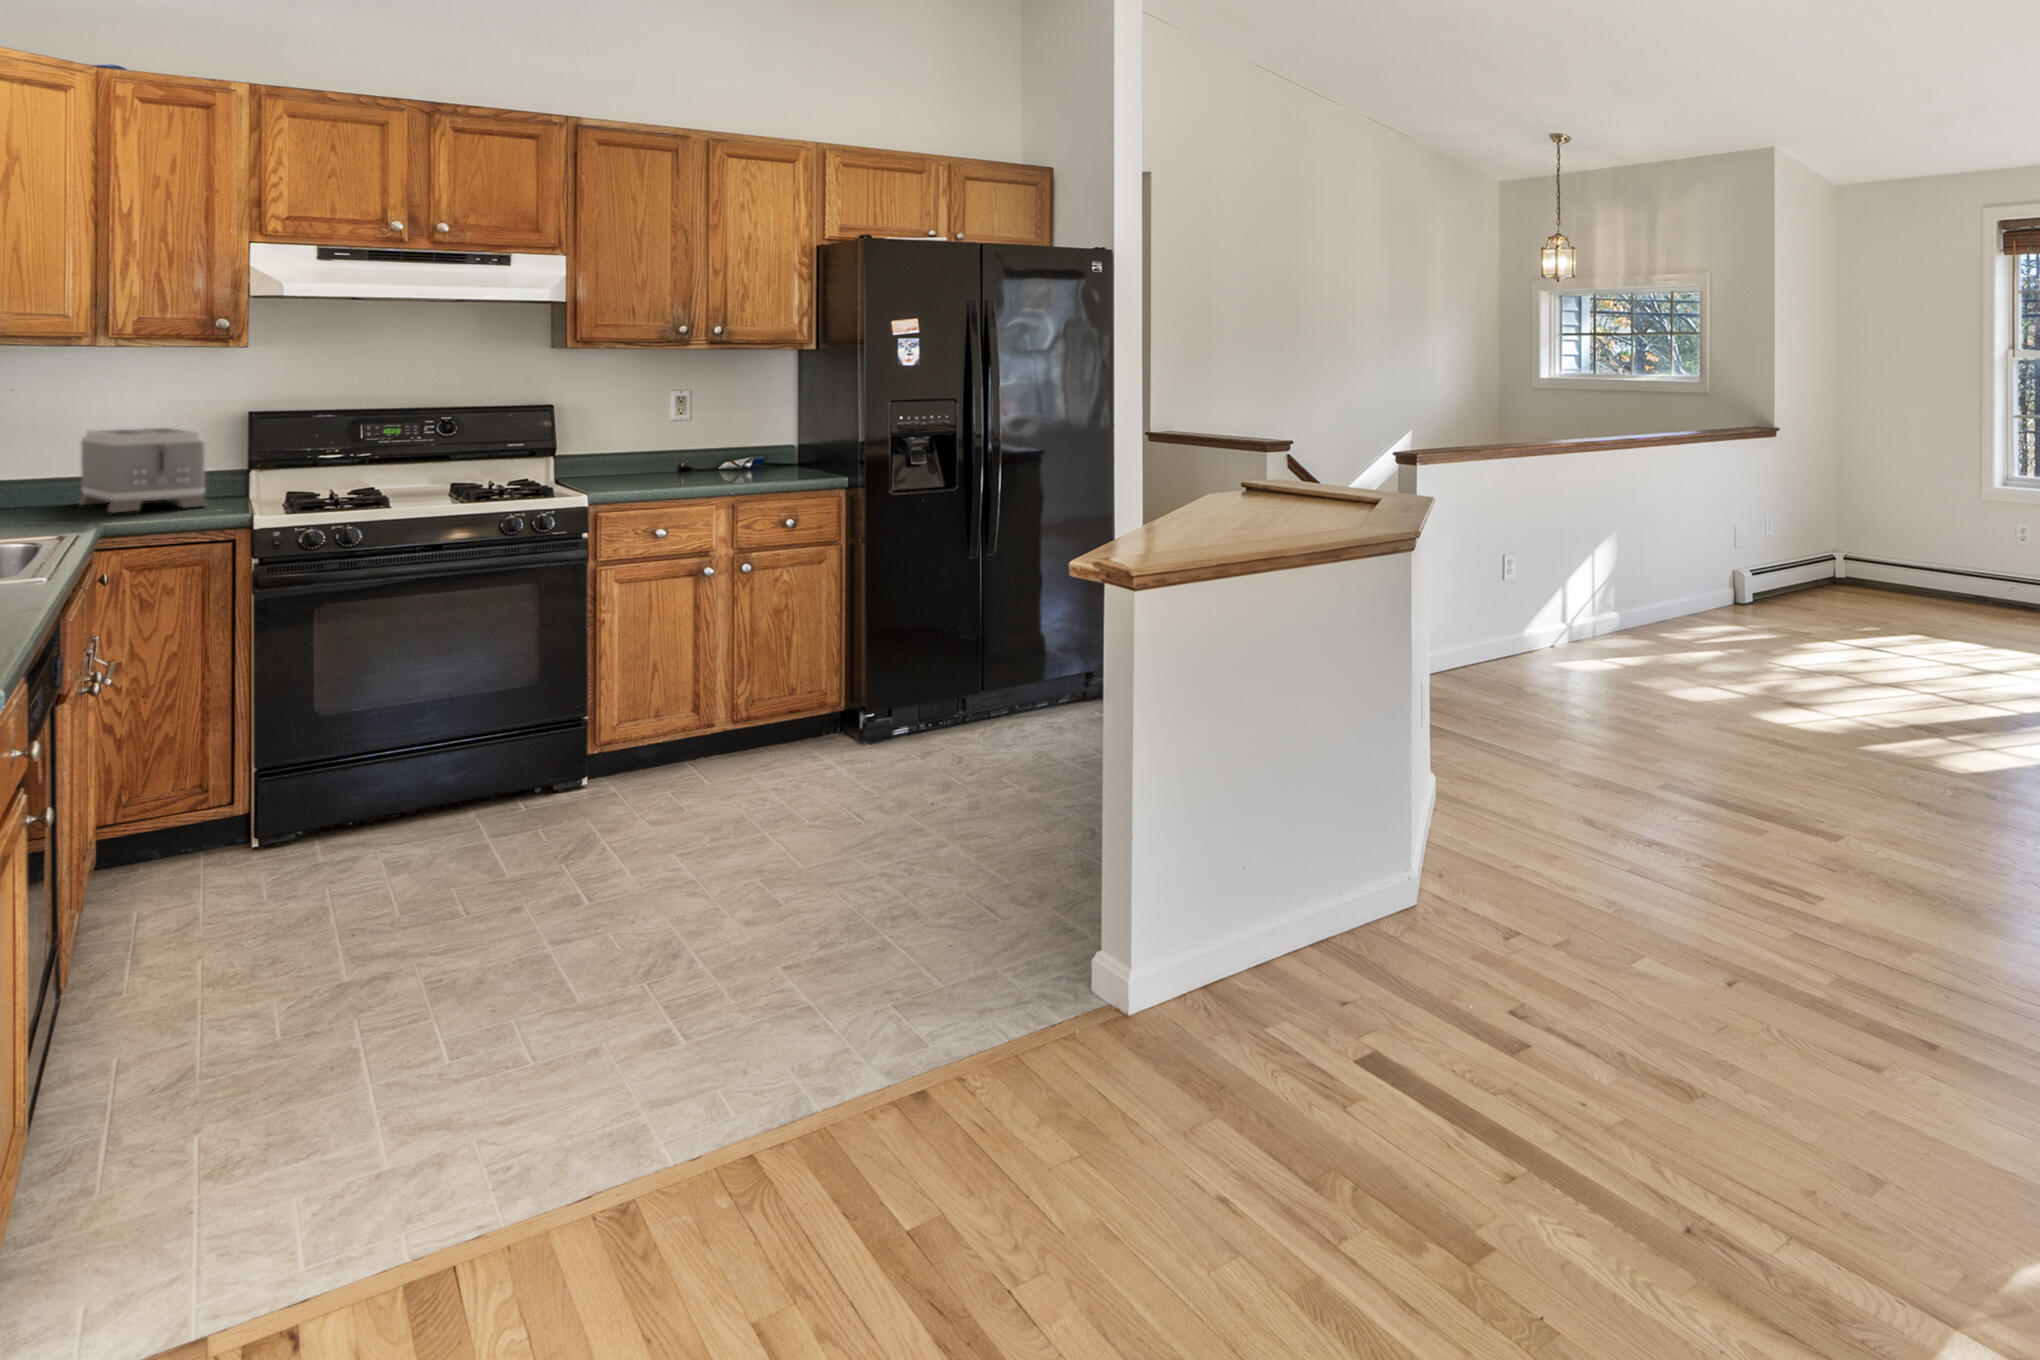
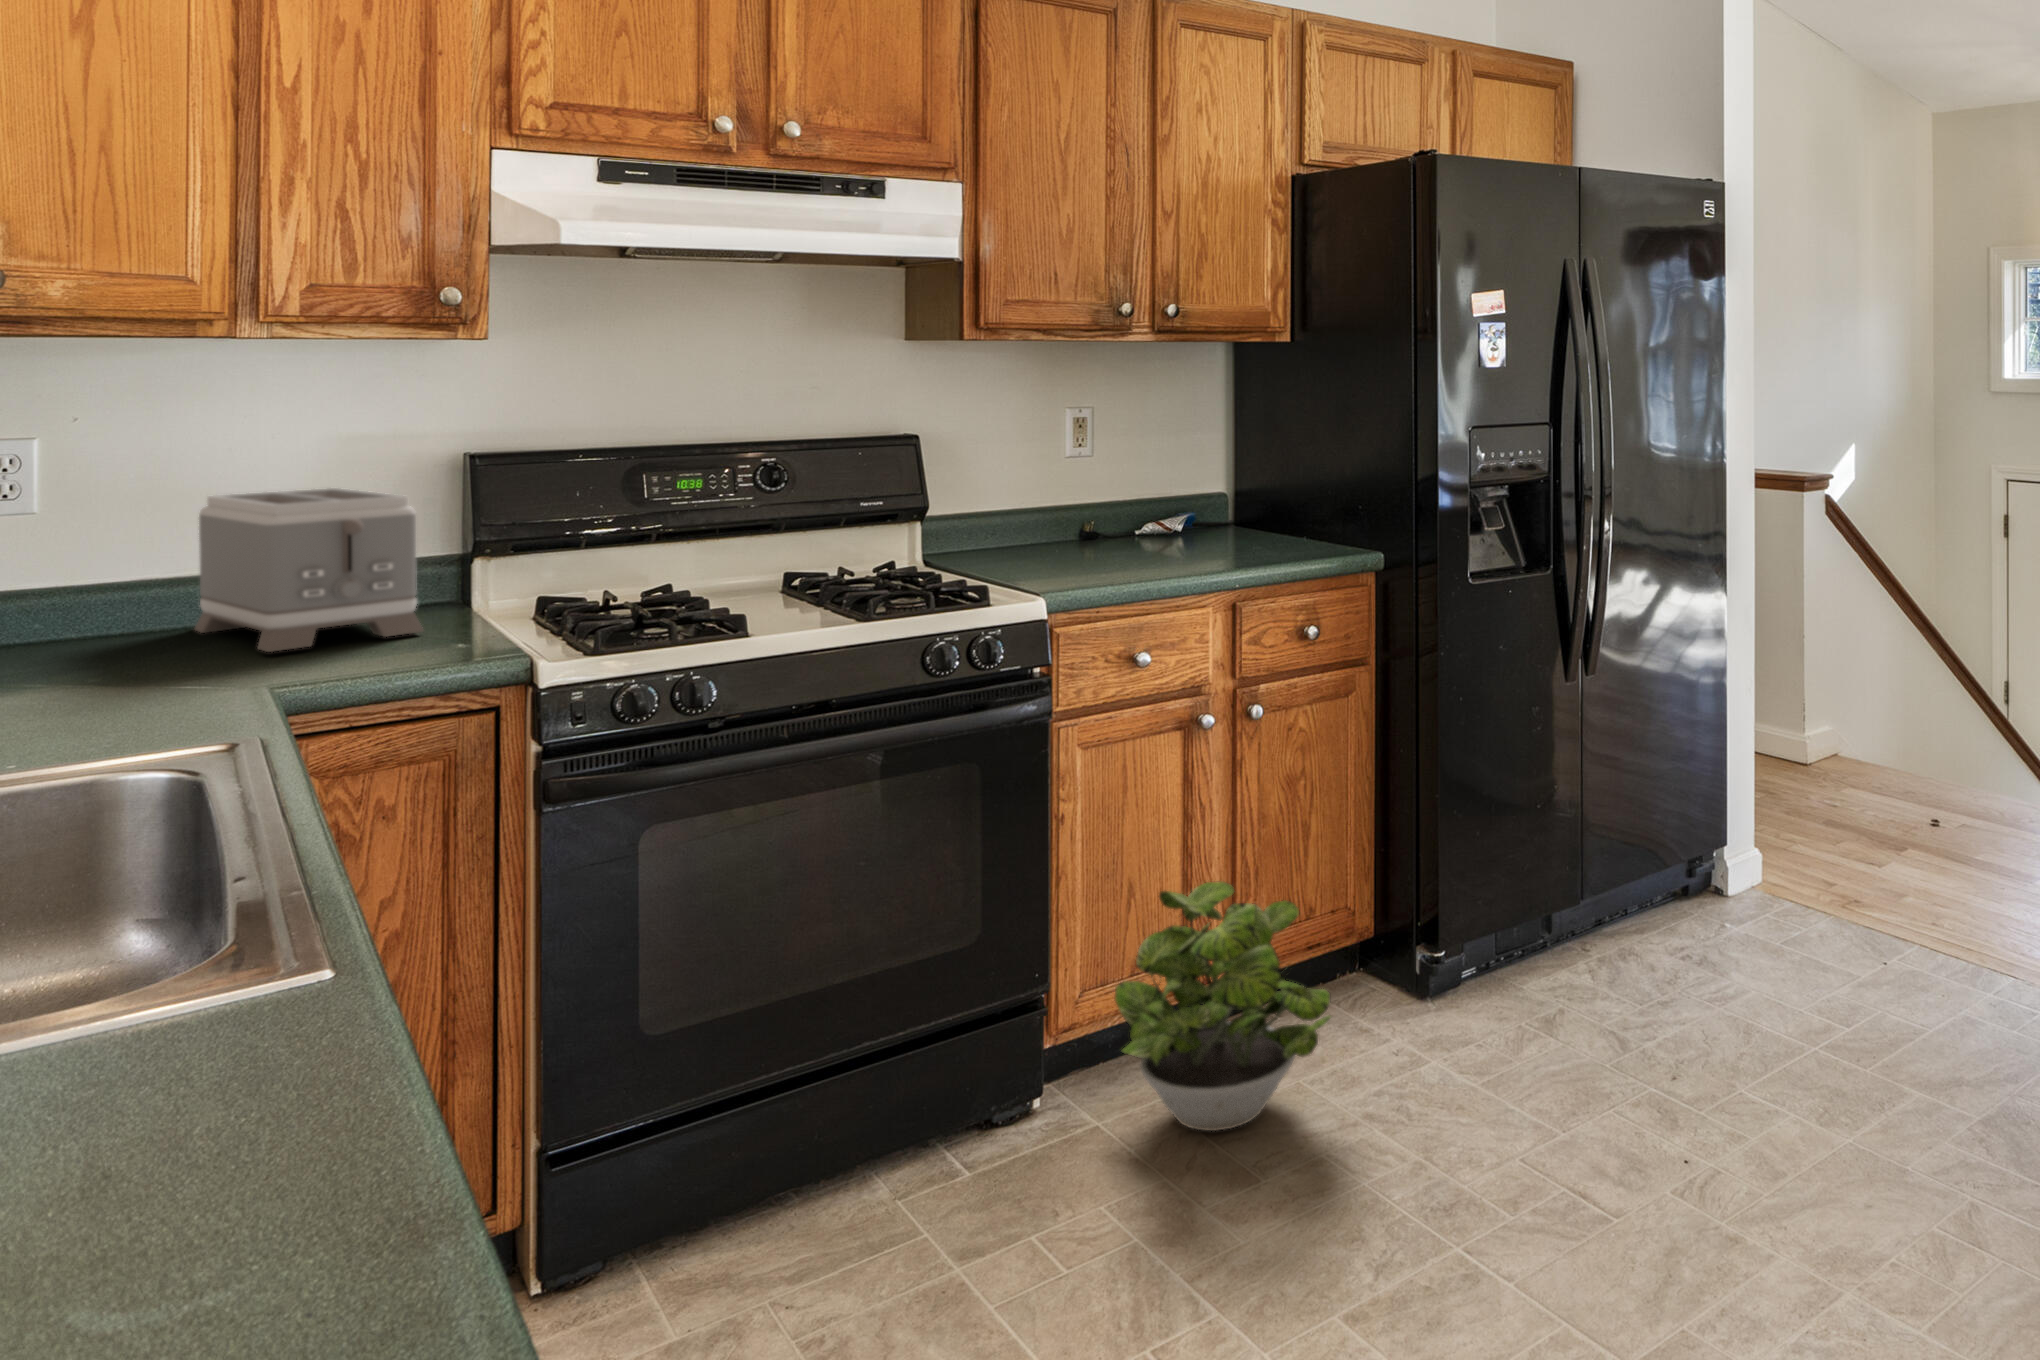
potted plant: none [624,661,754,790] -> present [1115,882,1331,1131]

